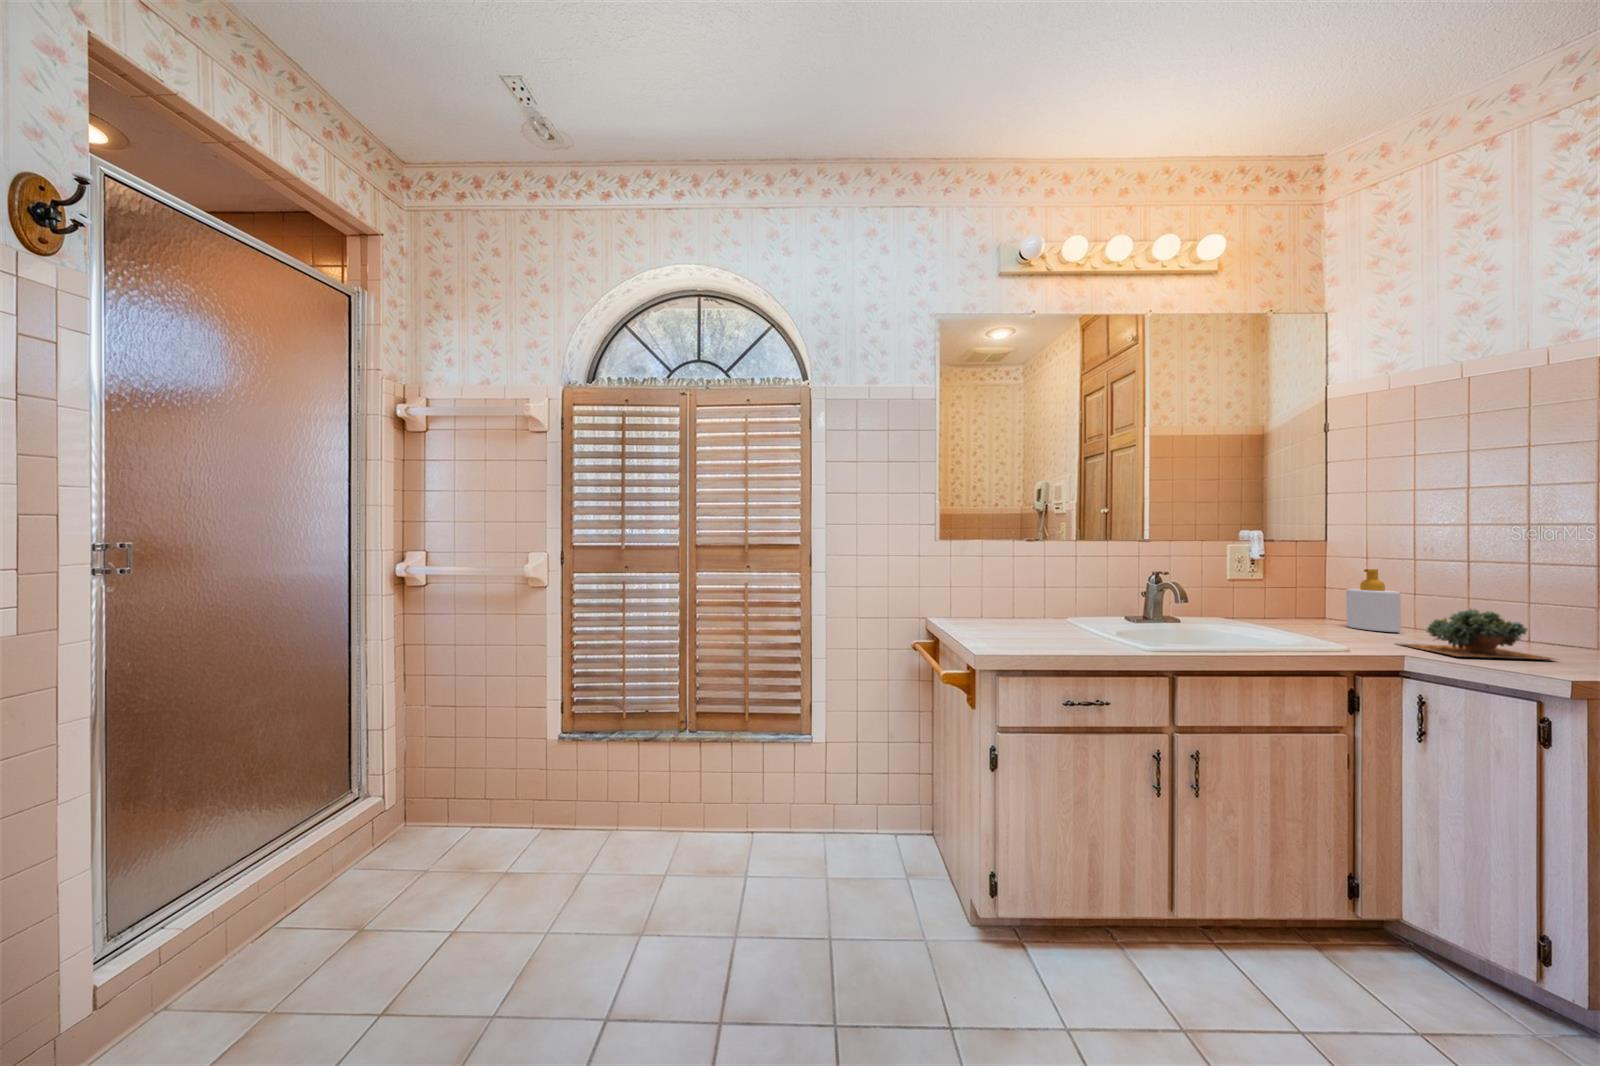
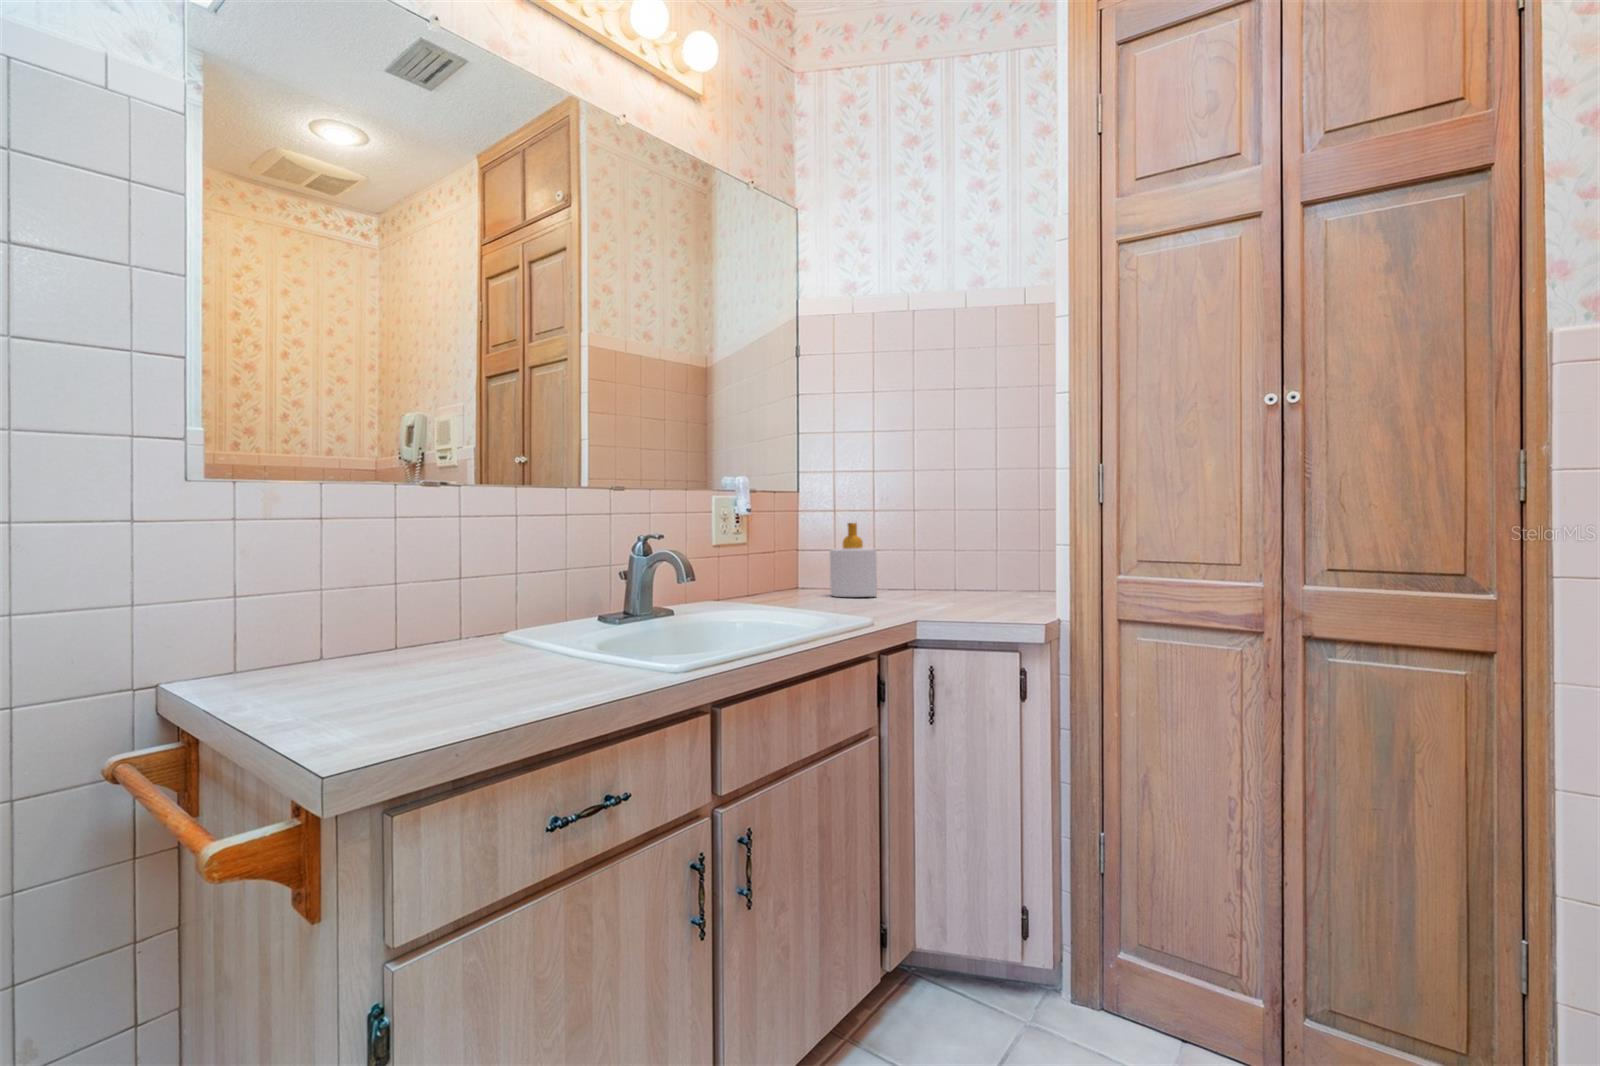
succulent plant: present [1399,609,1554,660] -> none [892,559,1006,615]

